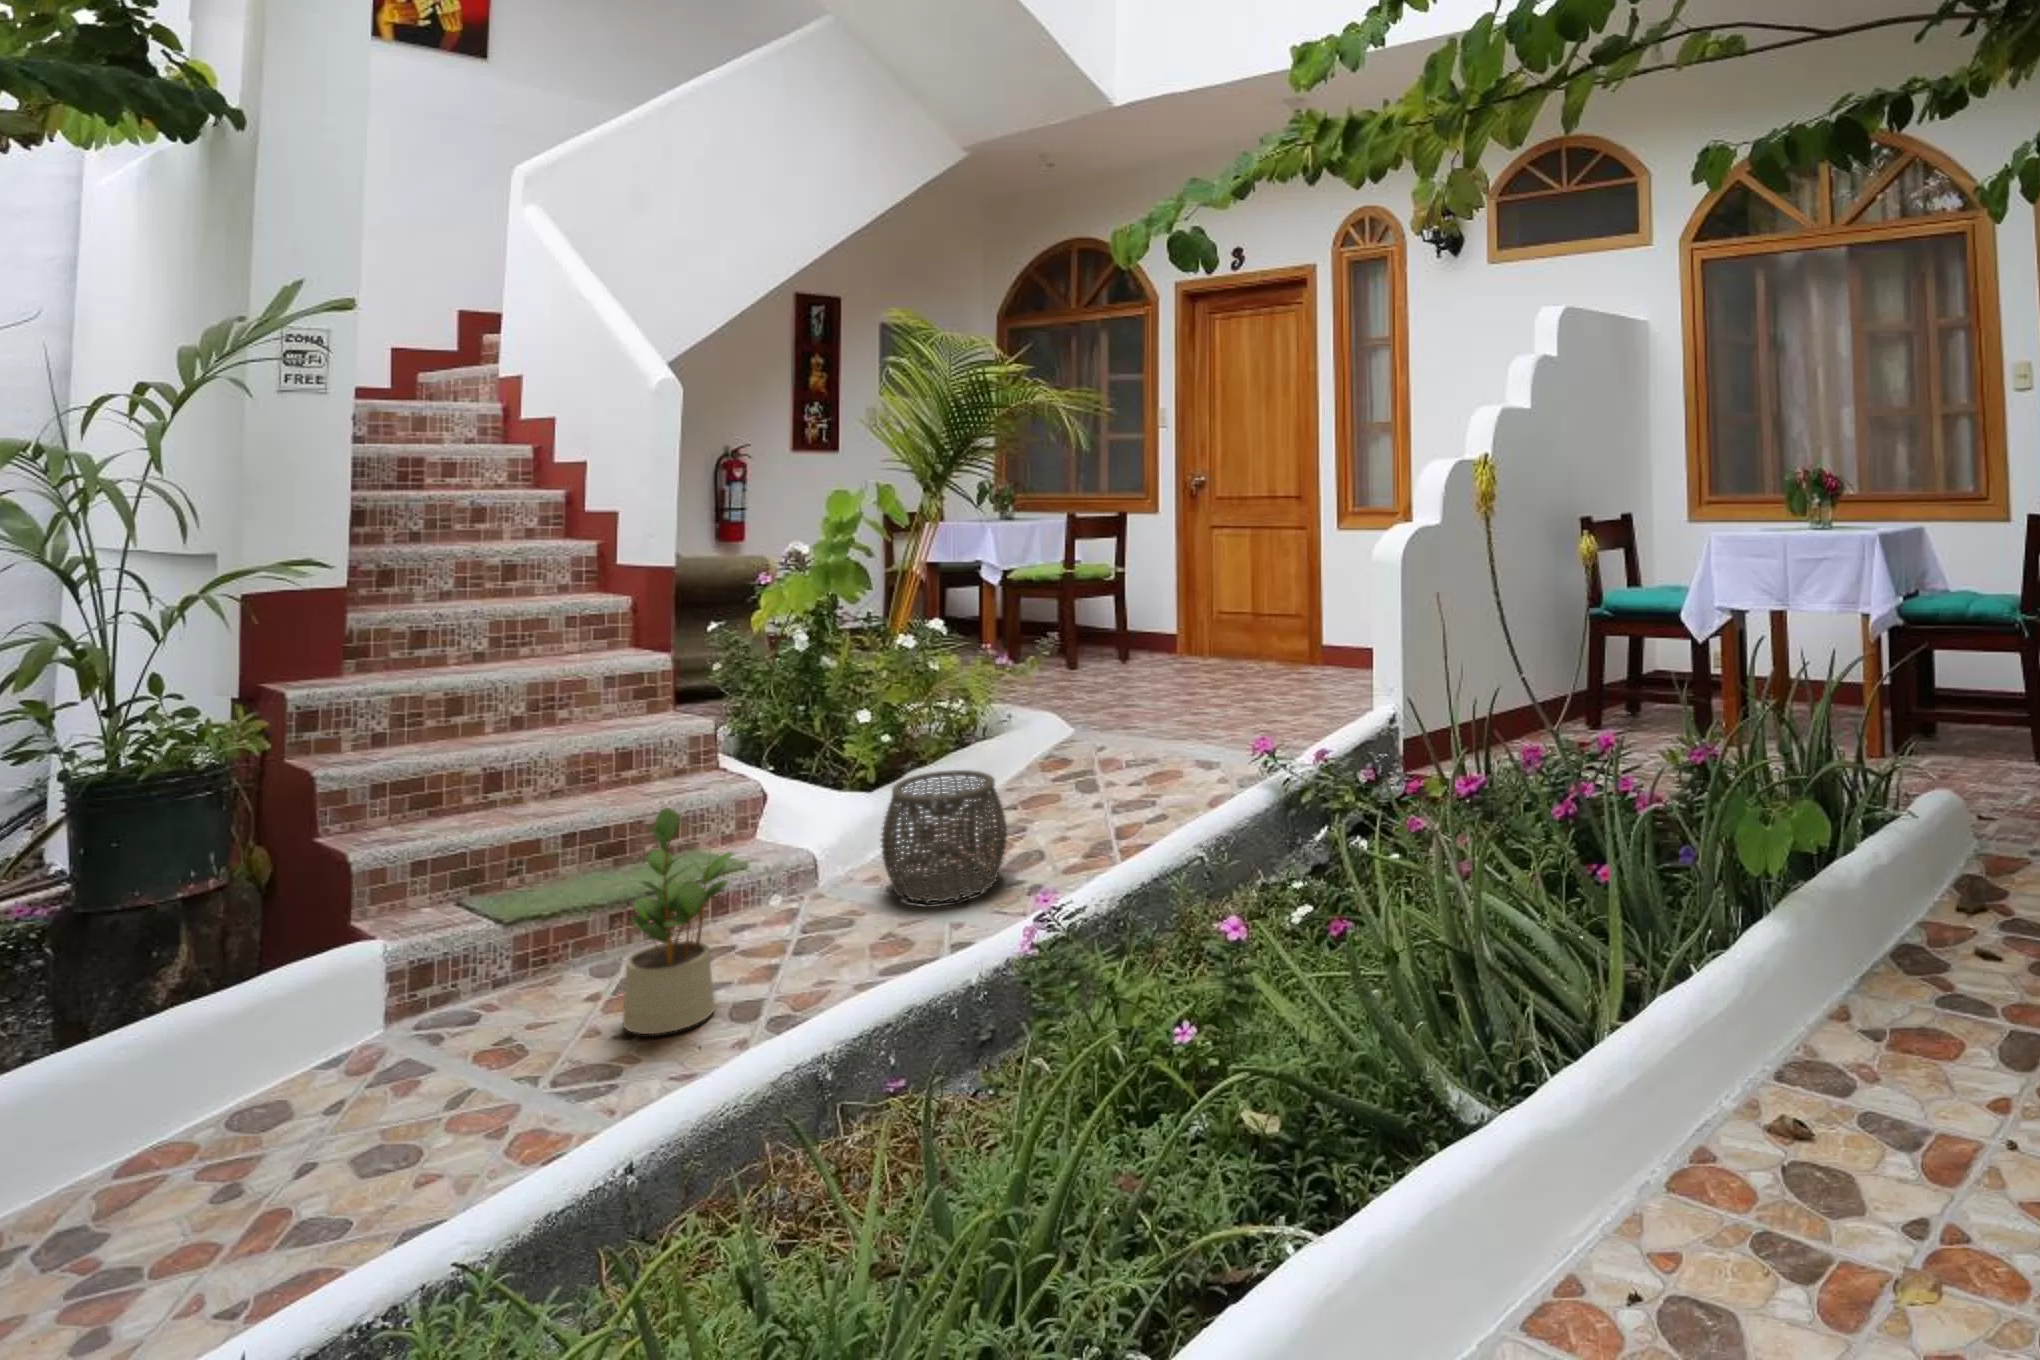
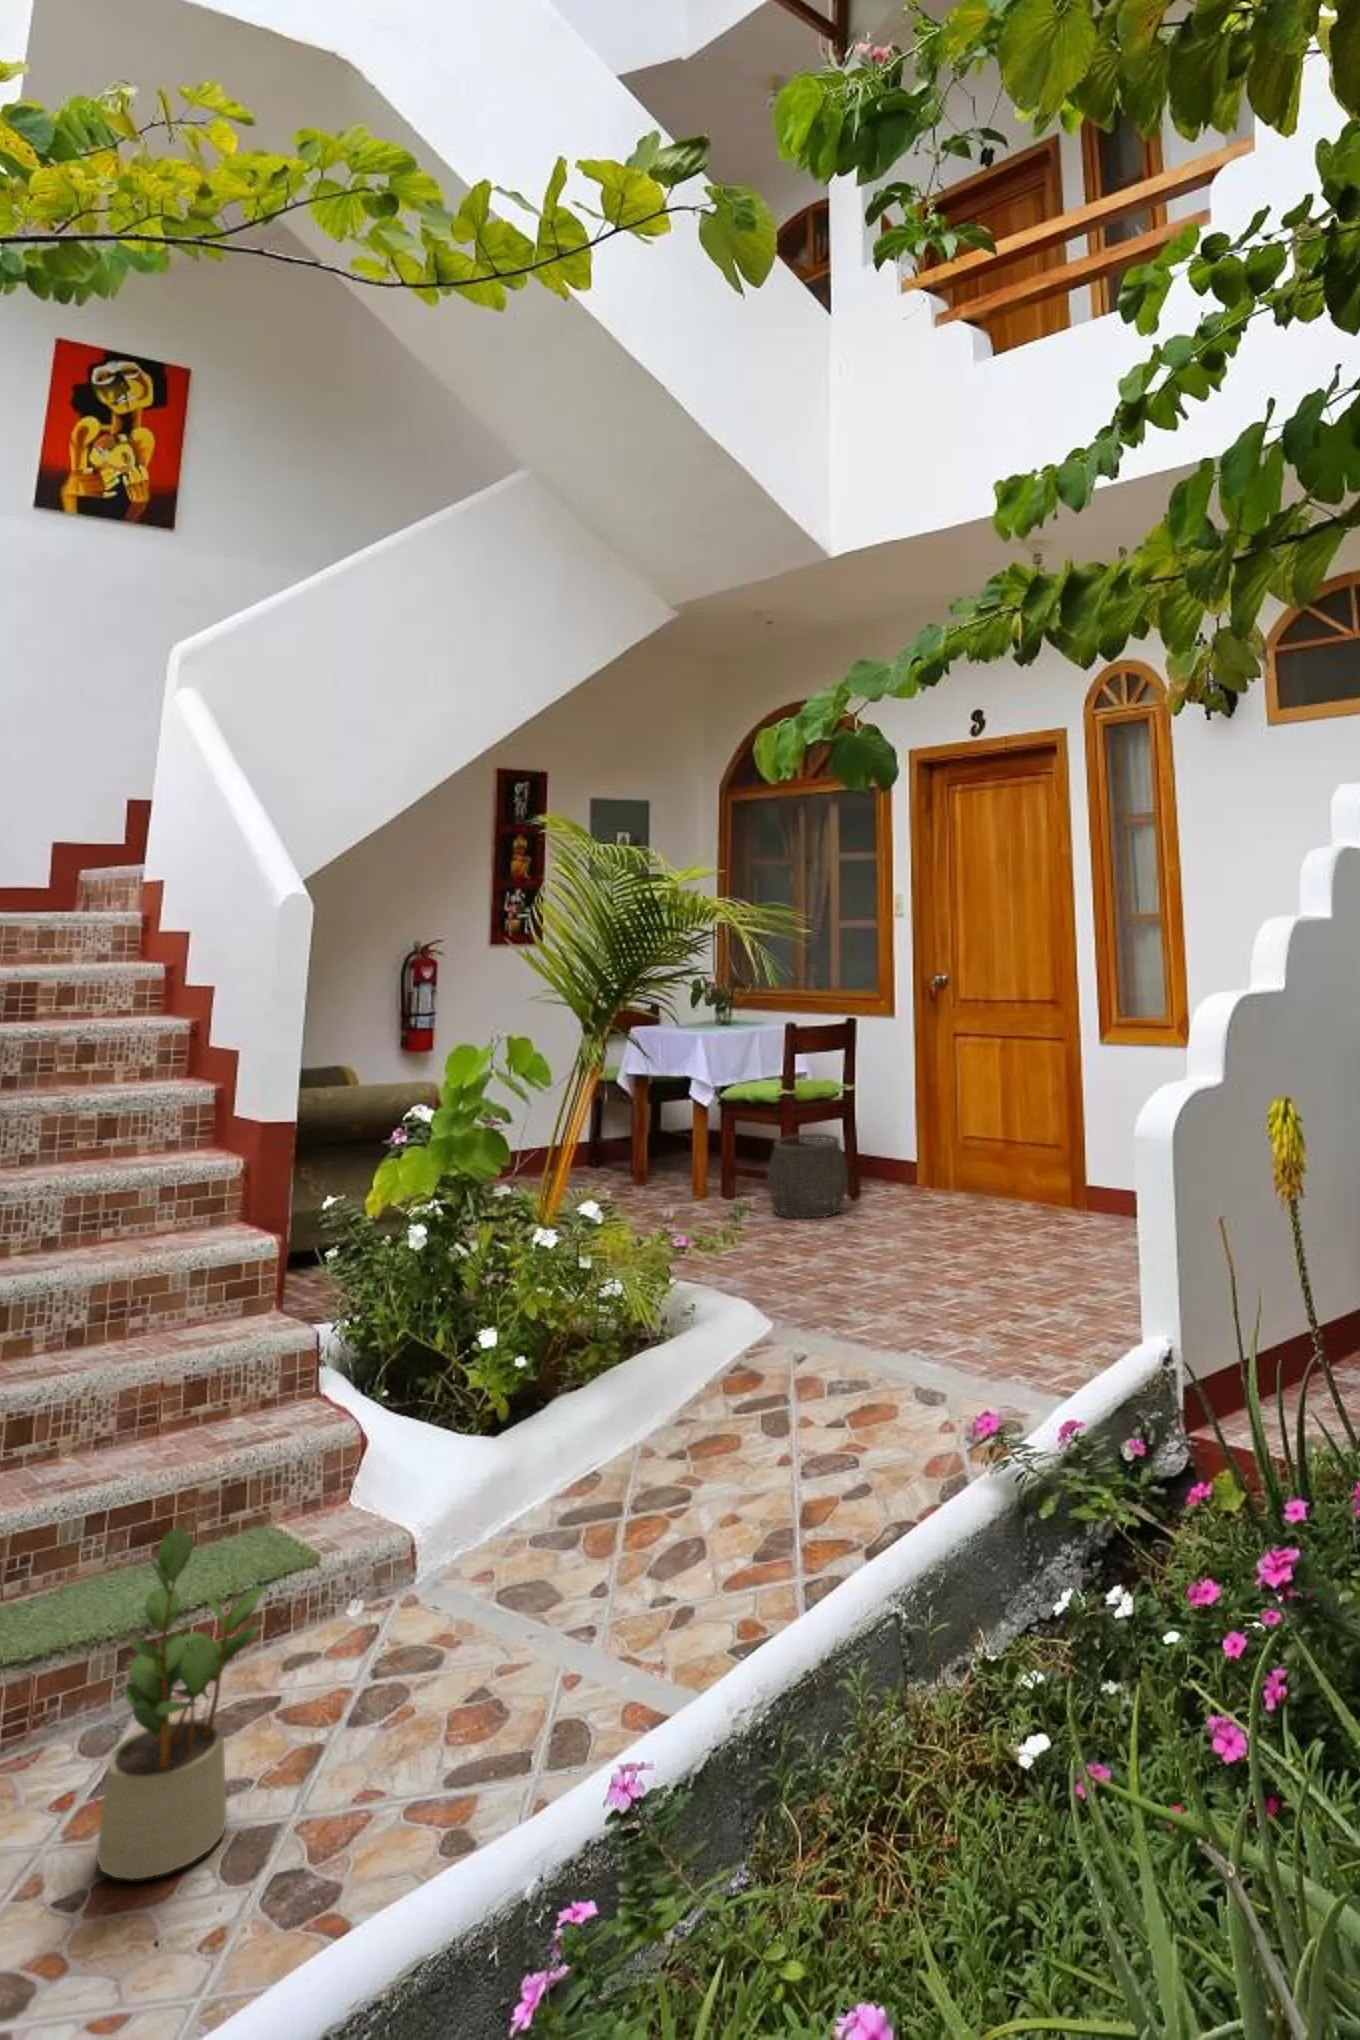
woven basket: present [881,770,1007,902] -> present [768,1134,848,1219]

